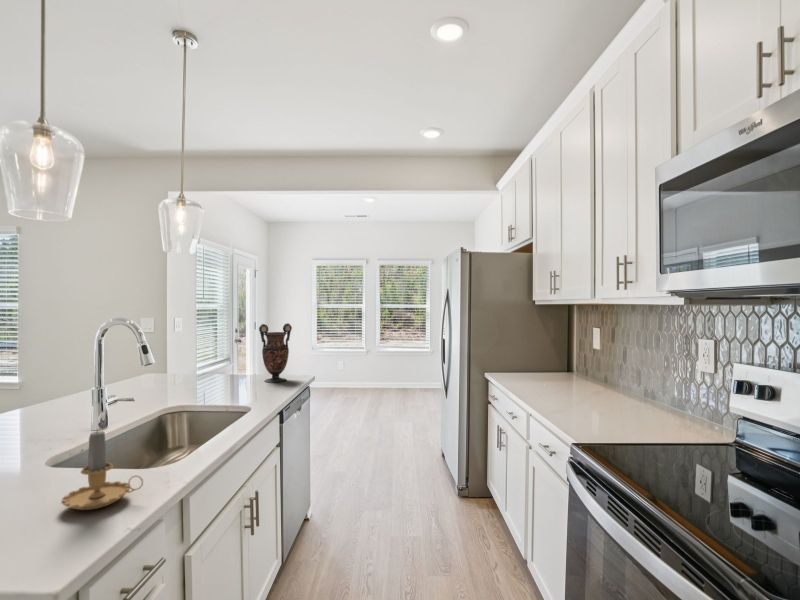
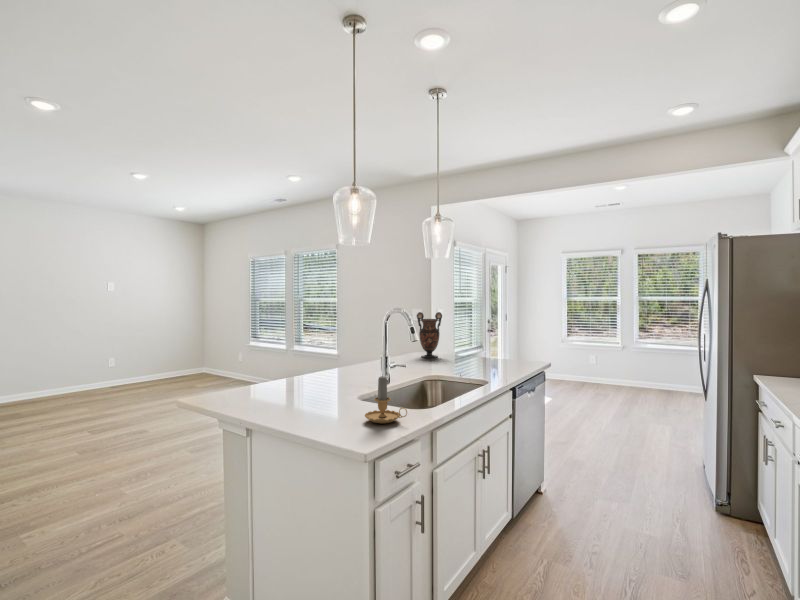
vase: present [259,323,292,382] -> present [417,312,442,358]

